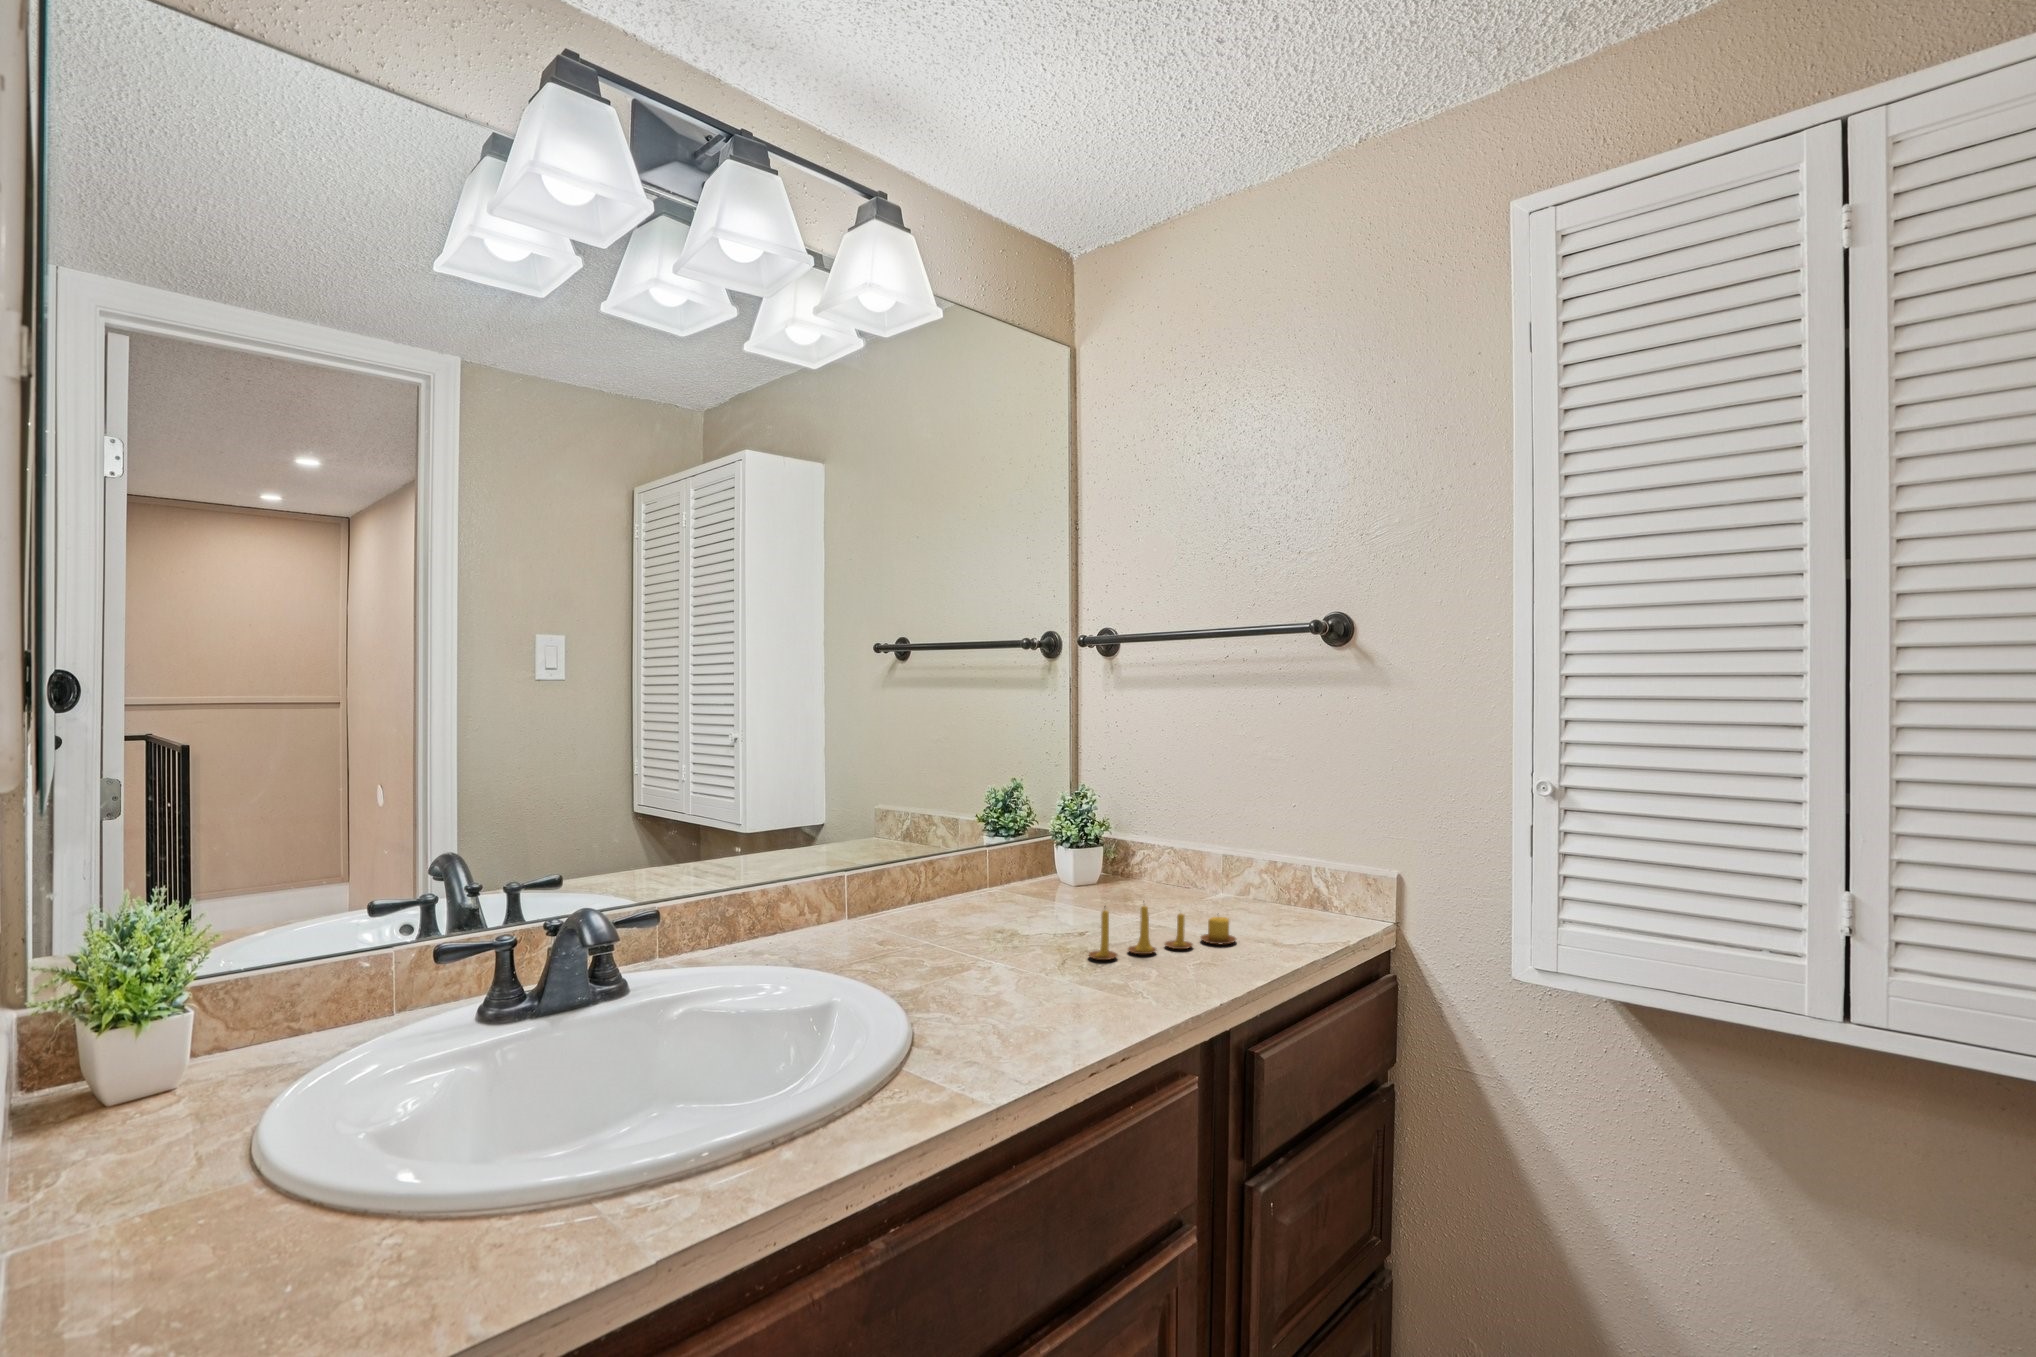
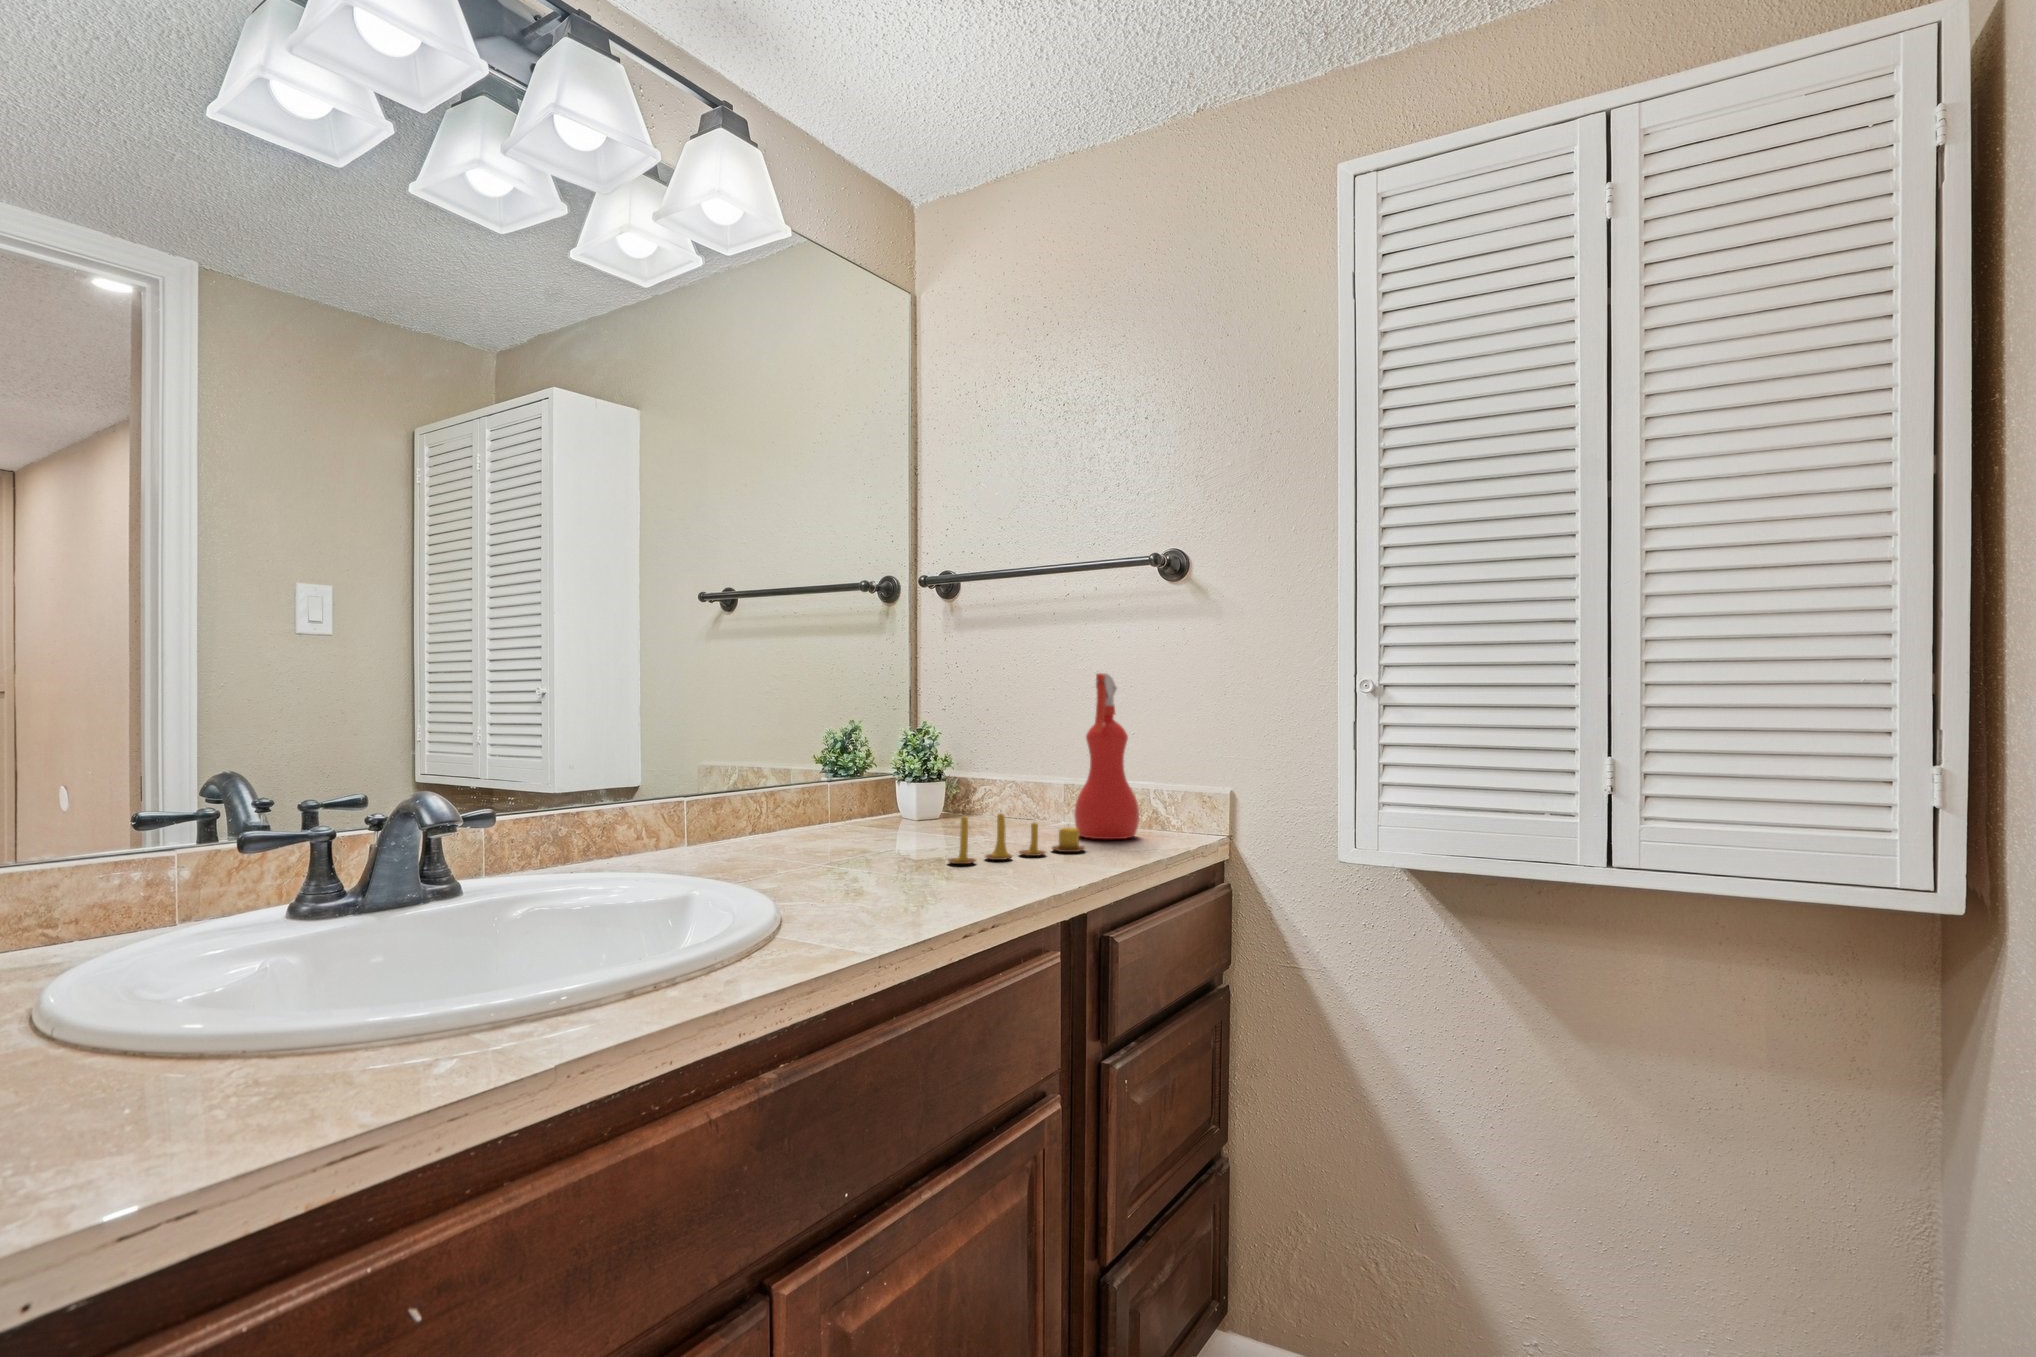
spray bottle: none [1231,751,1300,924] -> present [1074,673,1139,839]

